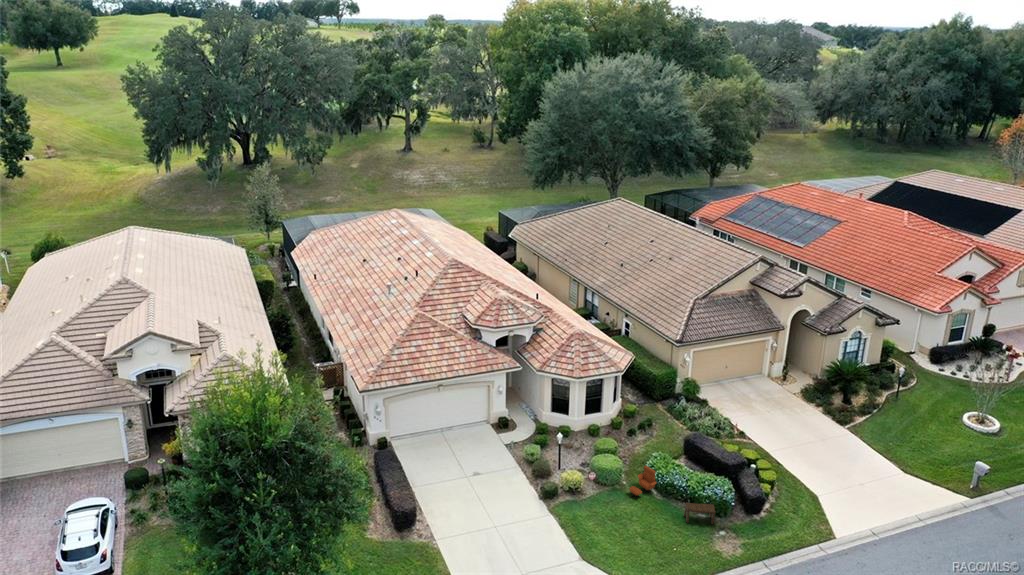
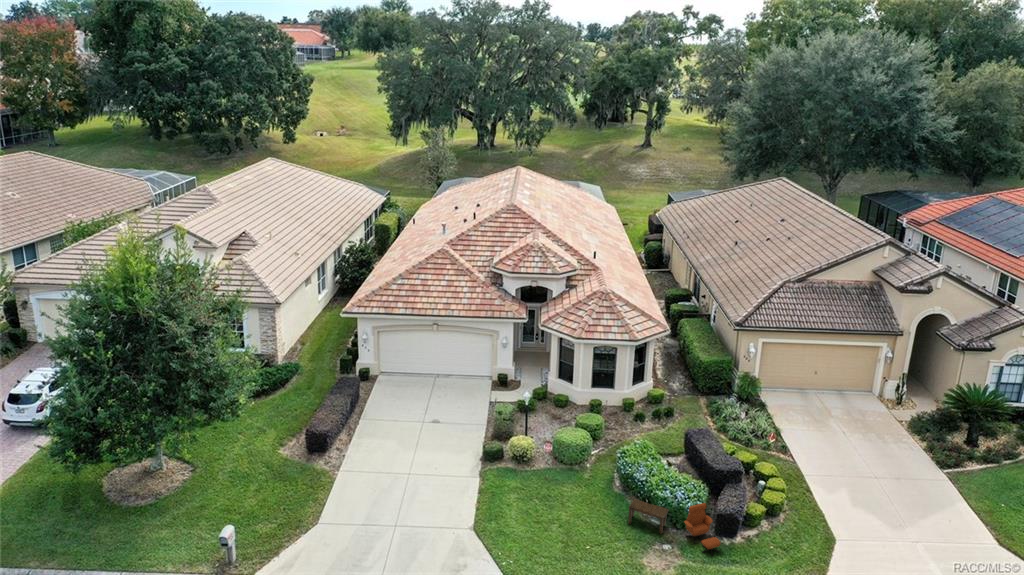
lounge chair: present [630,466,656,497] -> present [685,503,720,556]

